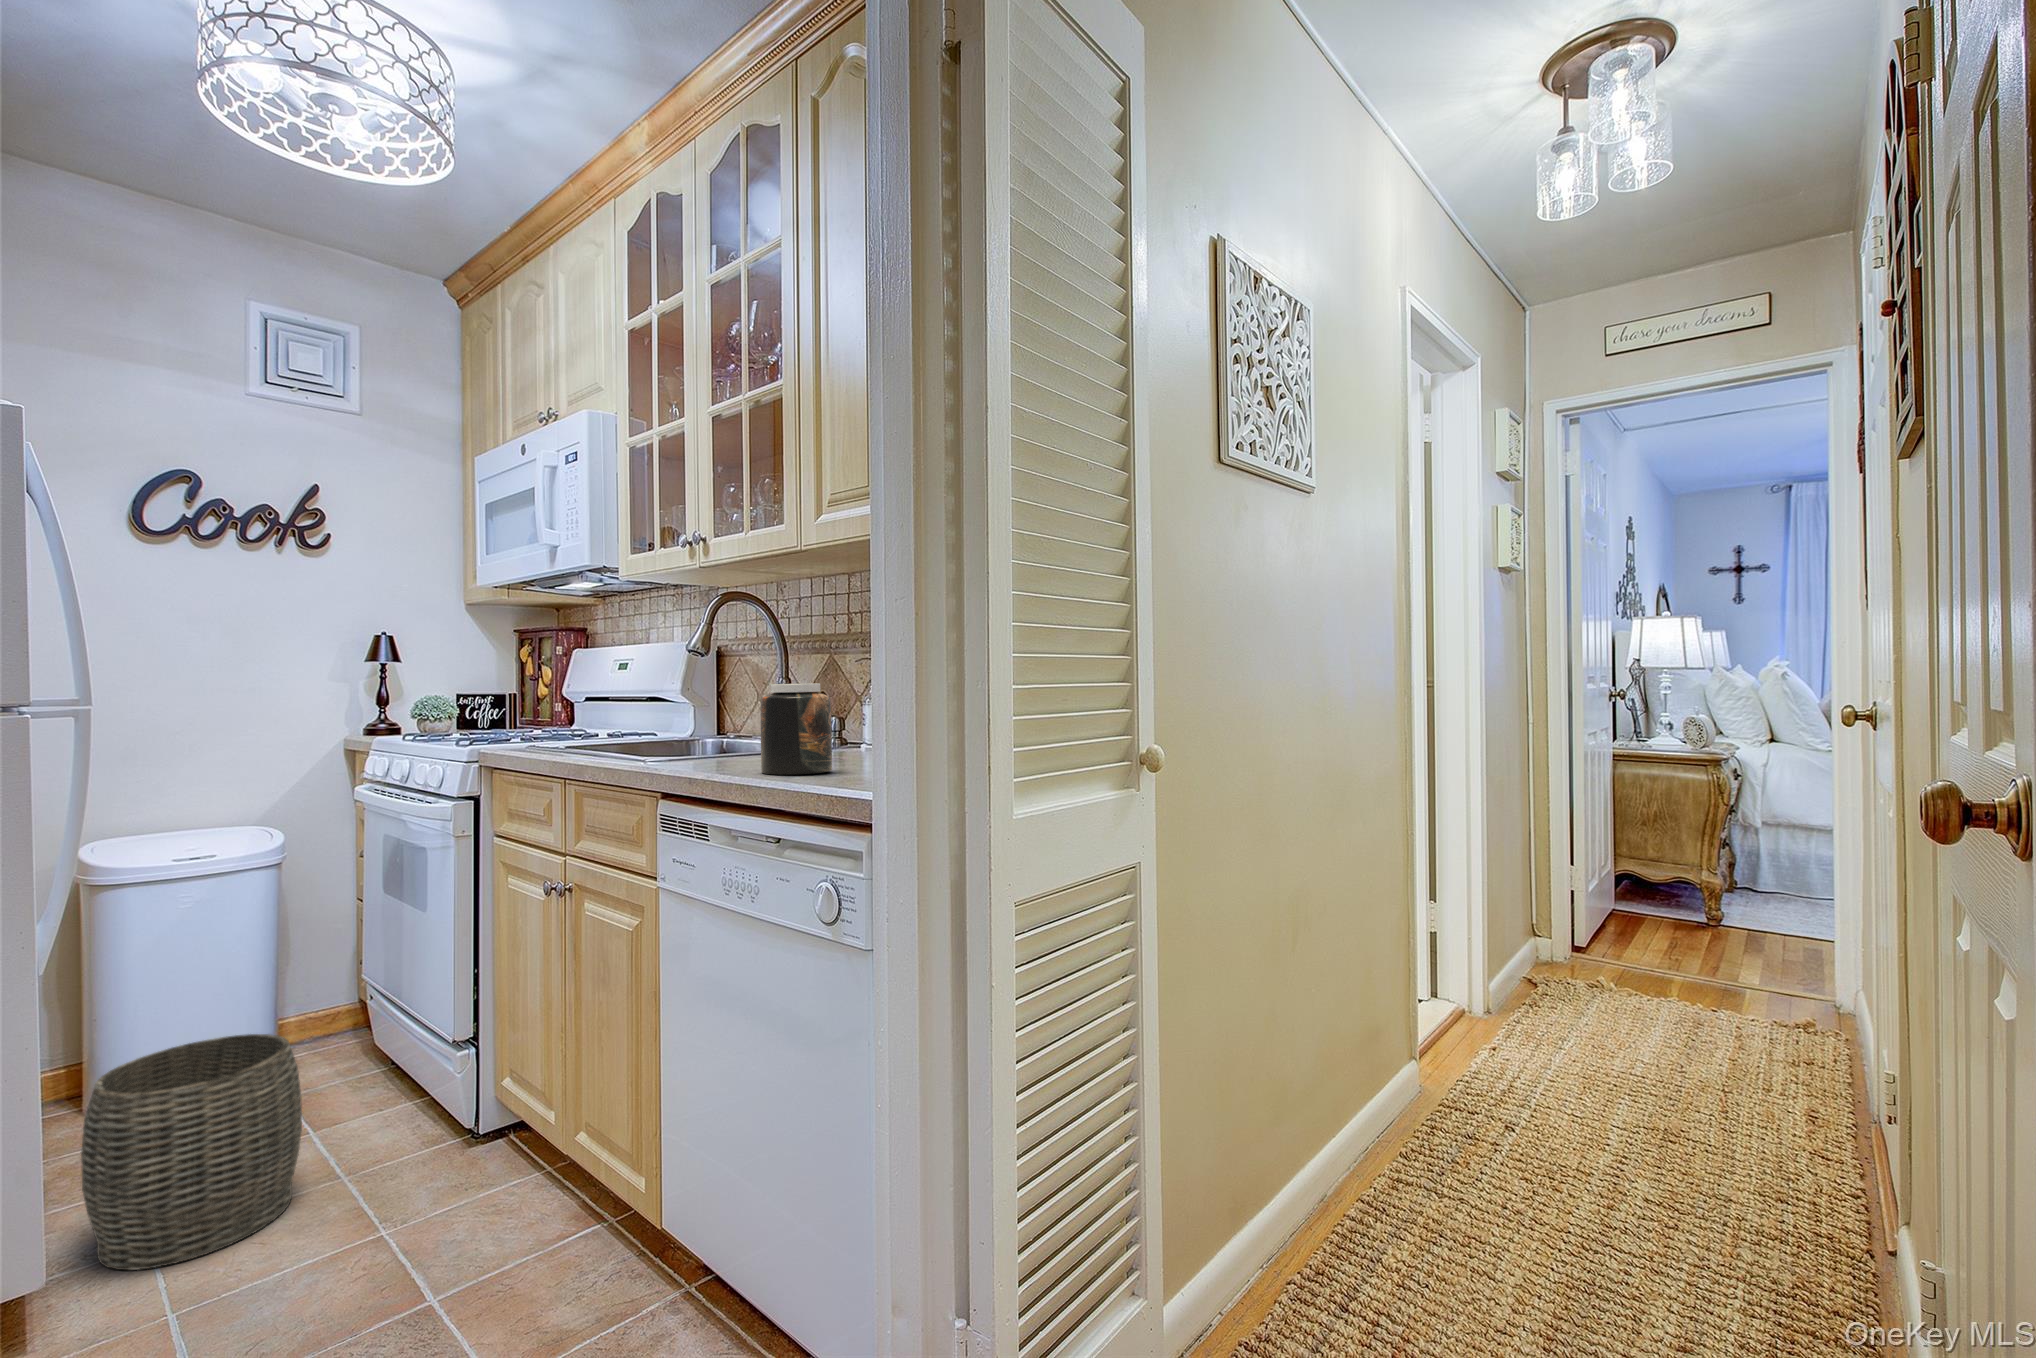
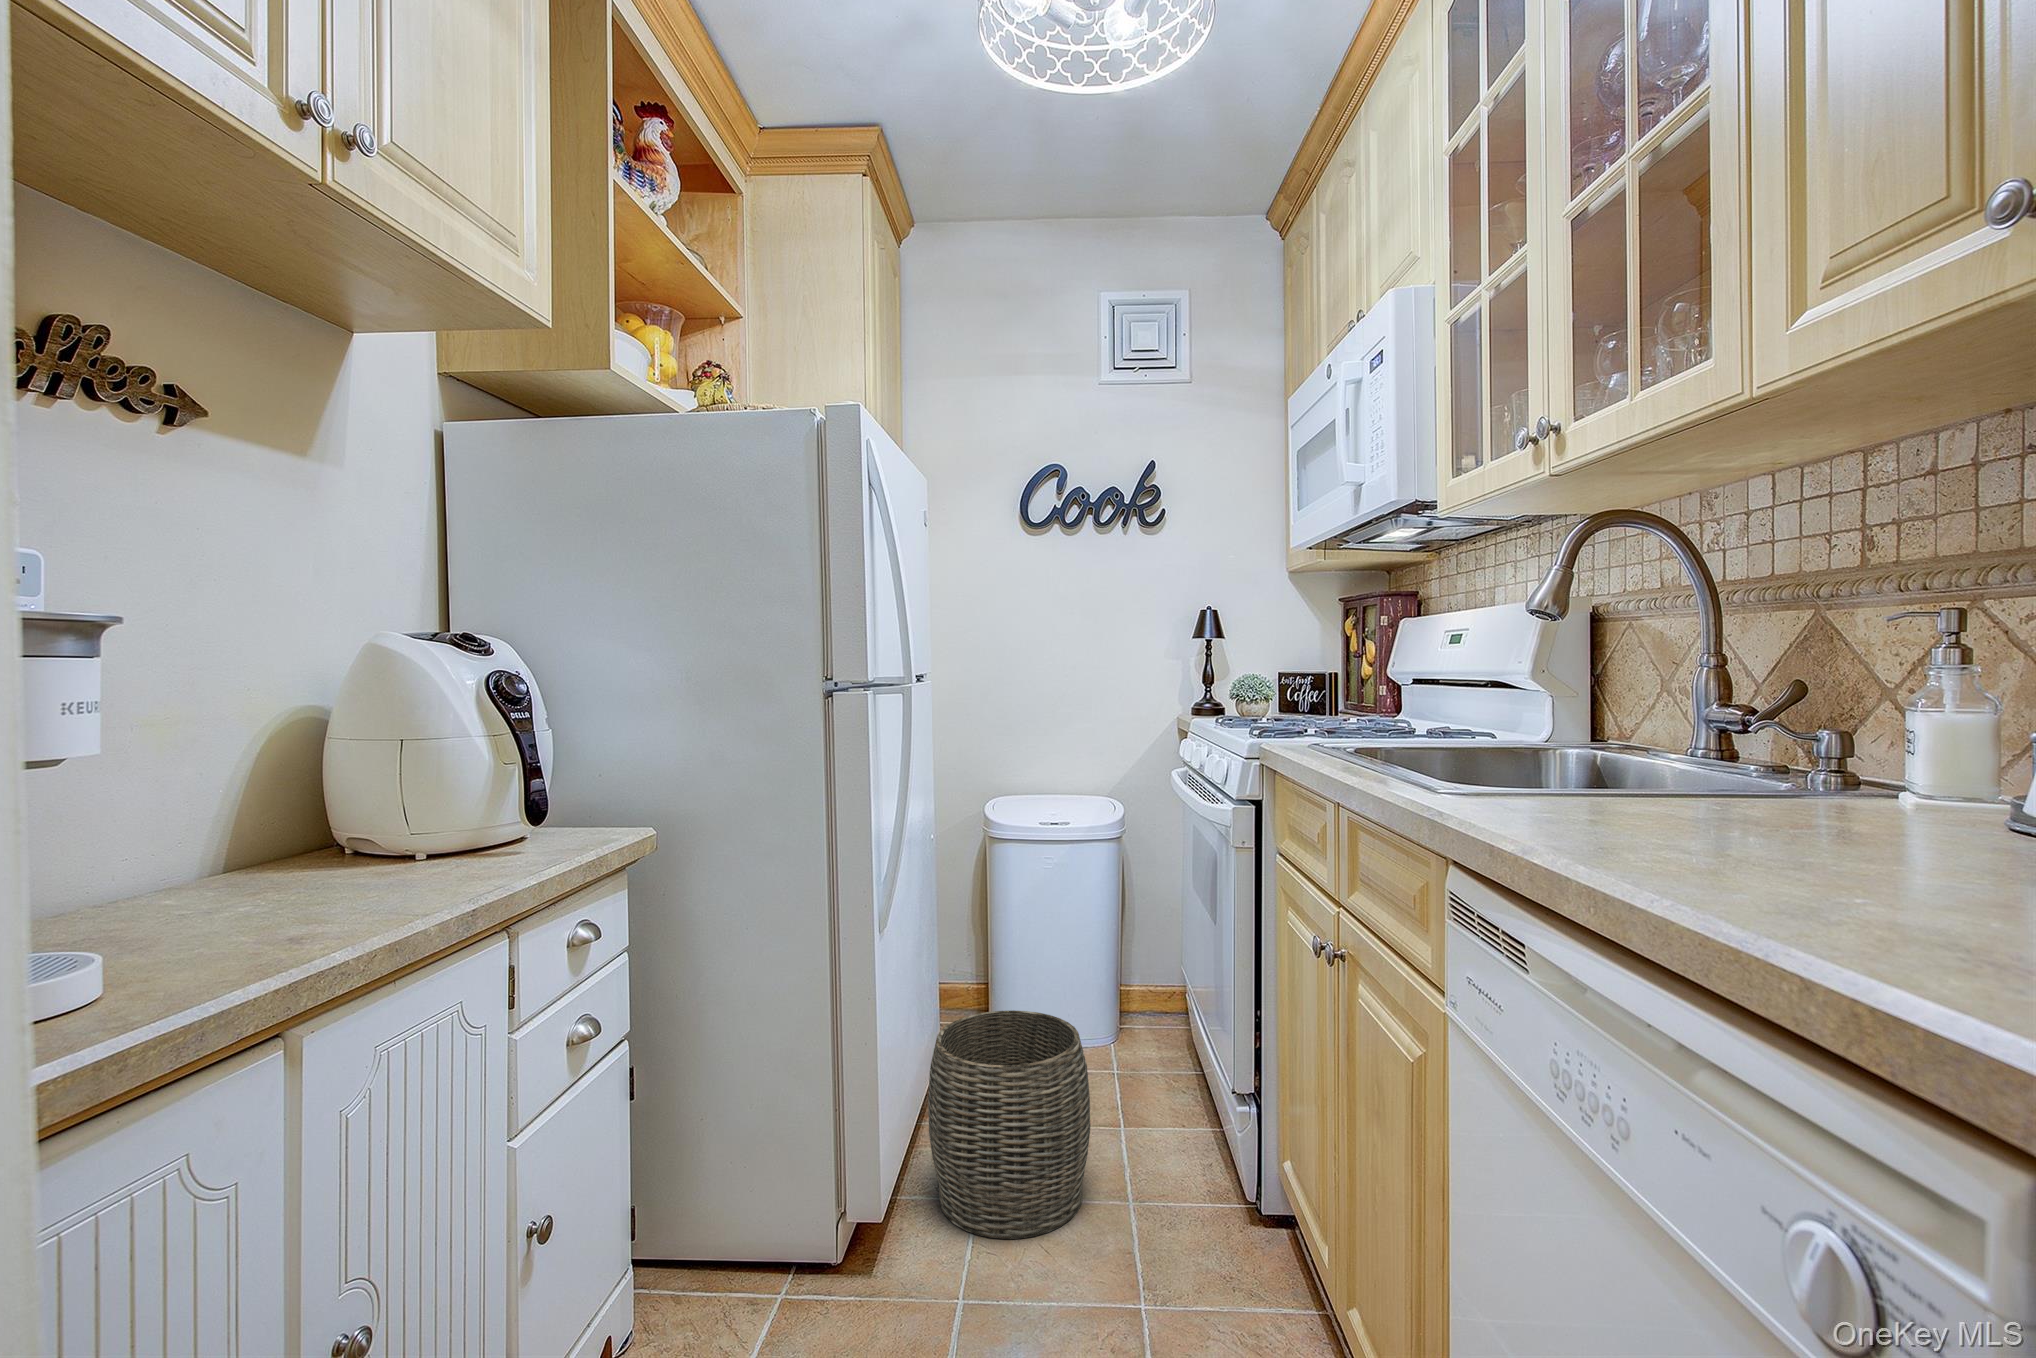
jar: present [761,683,832,775] -> none [1655,664,1845,871]

